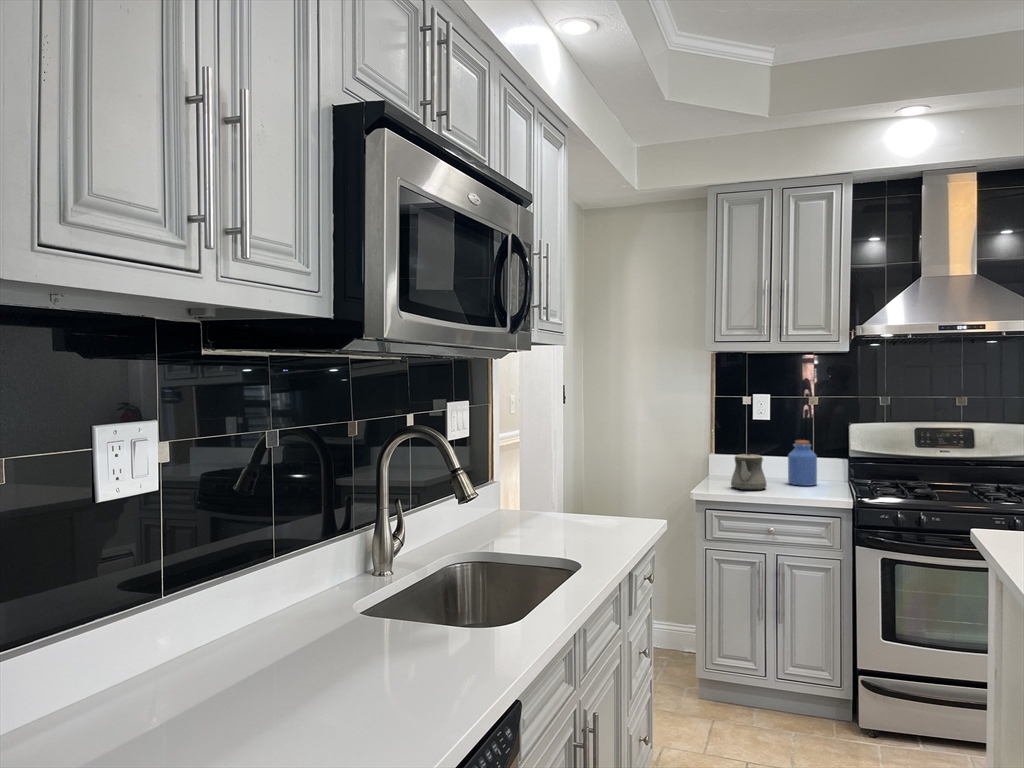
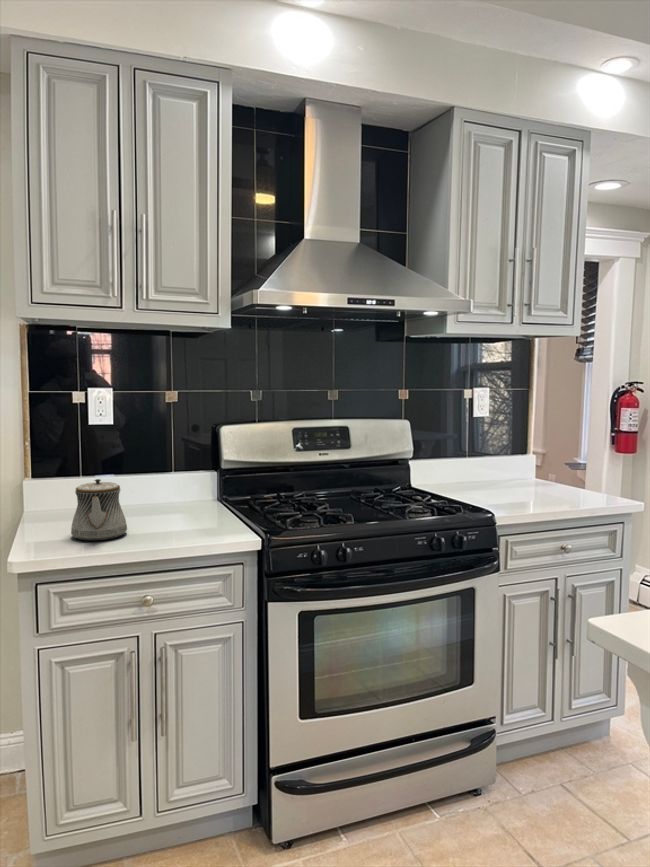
jar: present [788,440,817,486] -> none [147,453,187,518]

